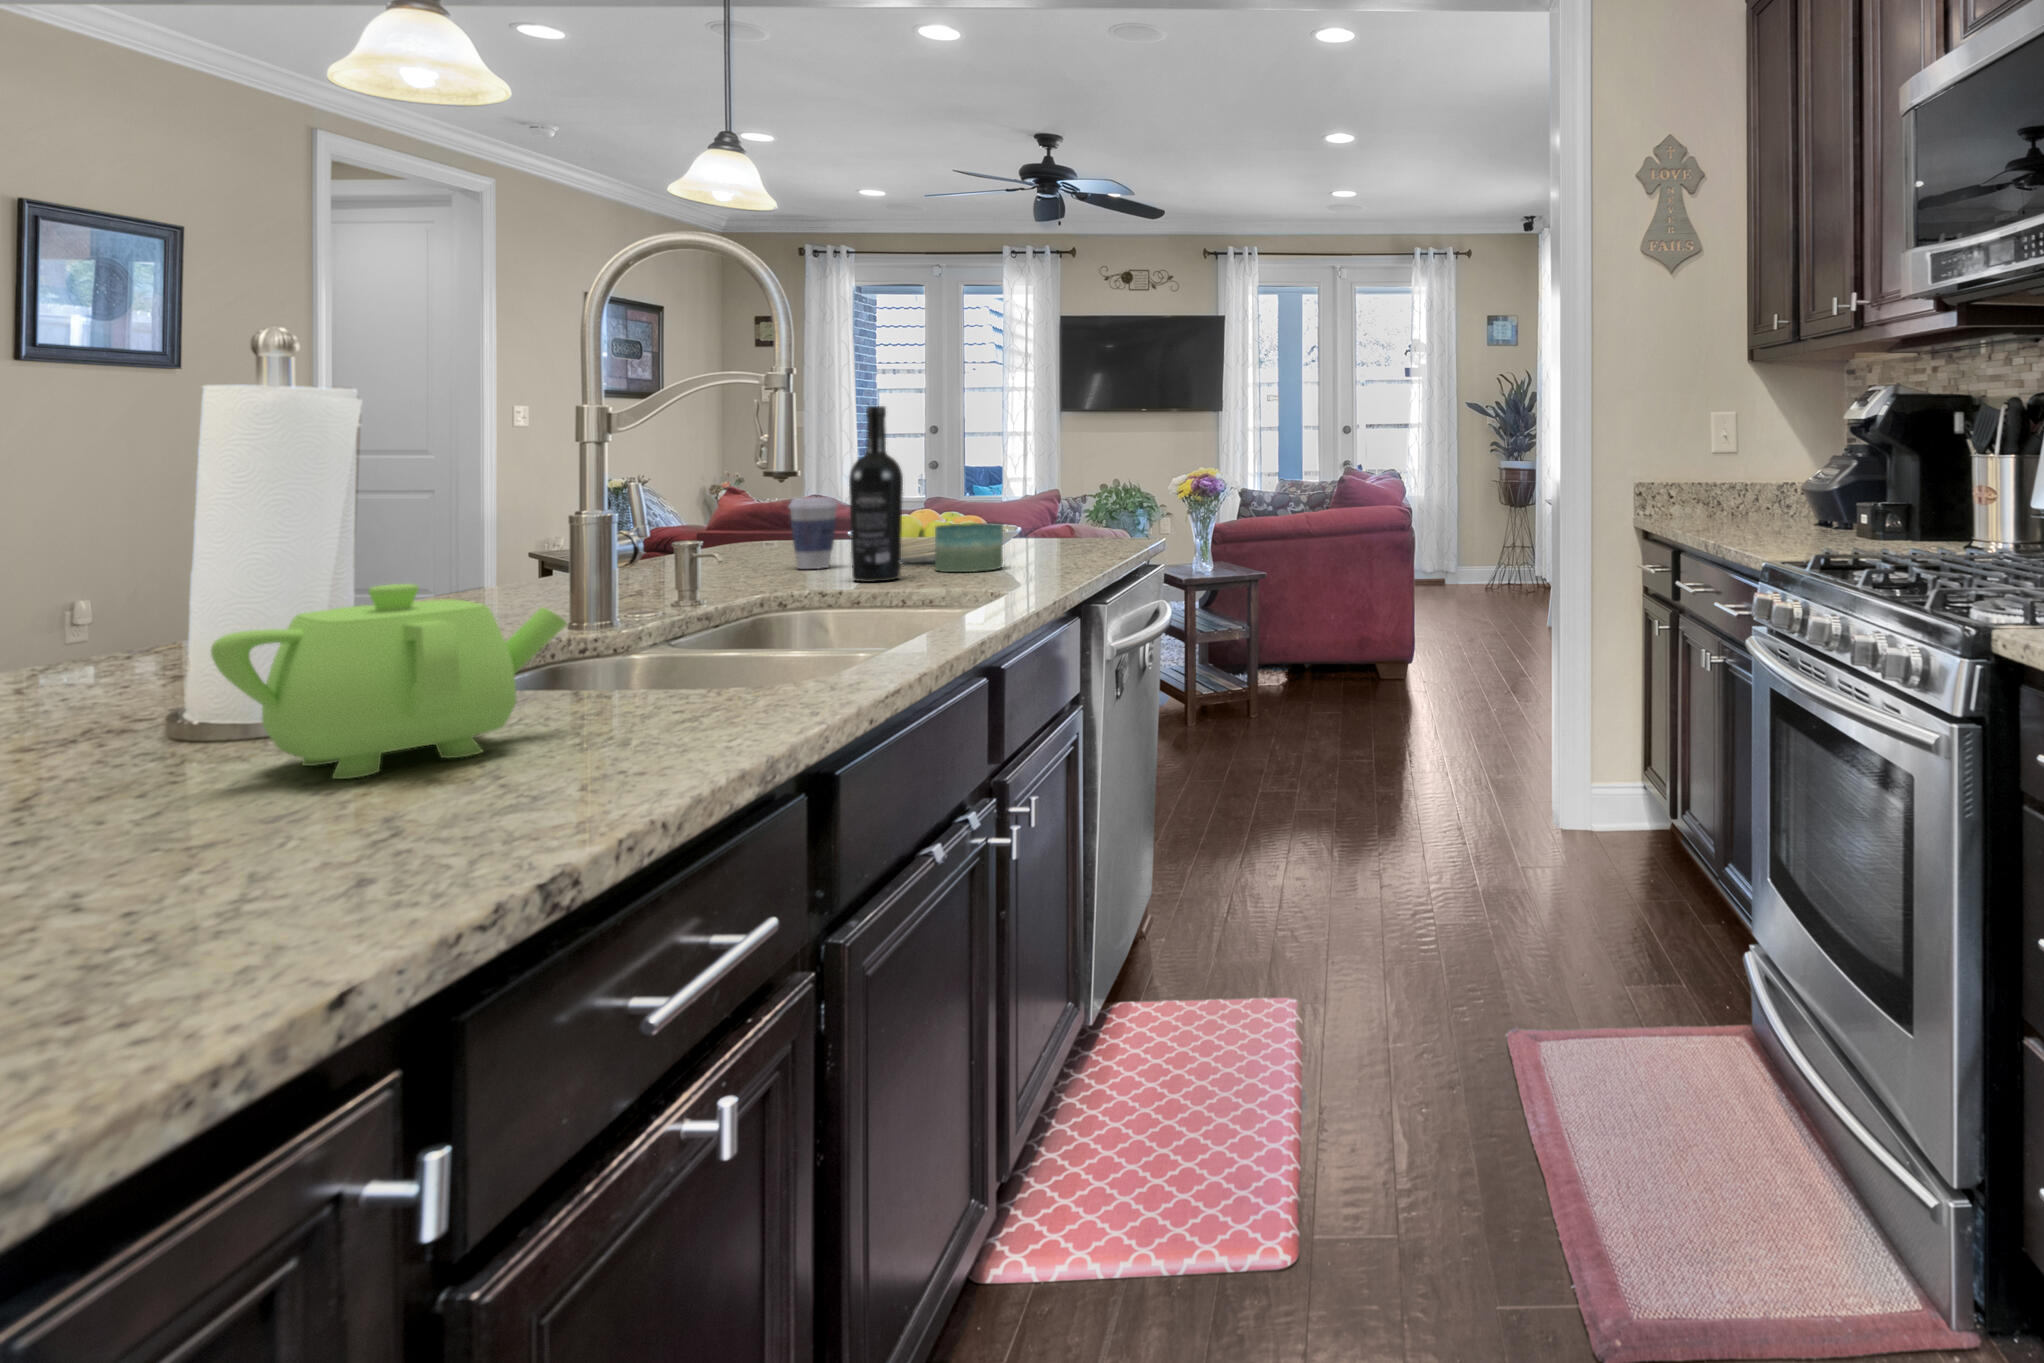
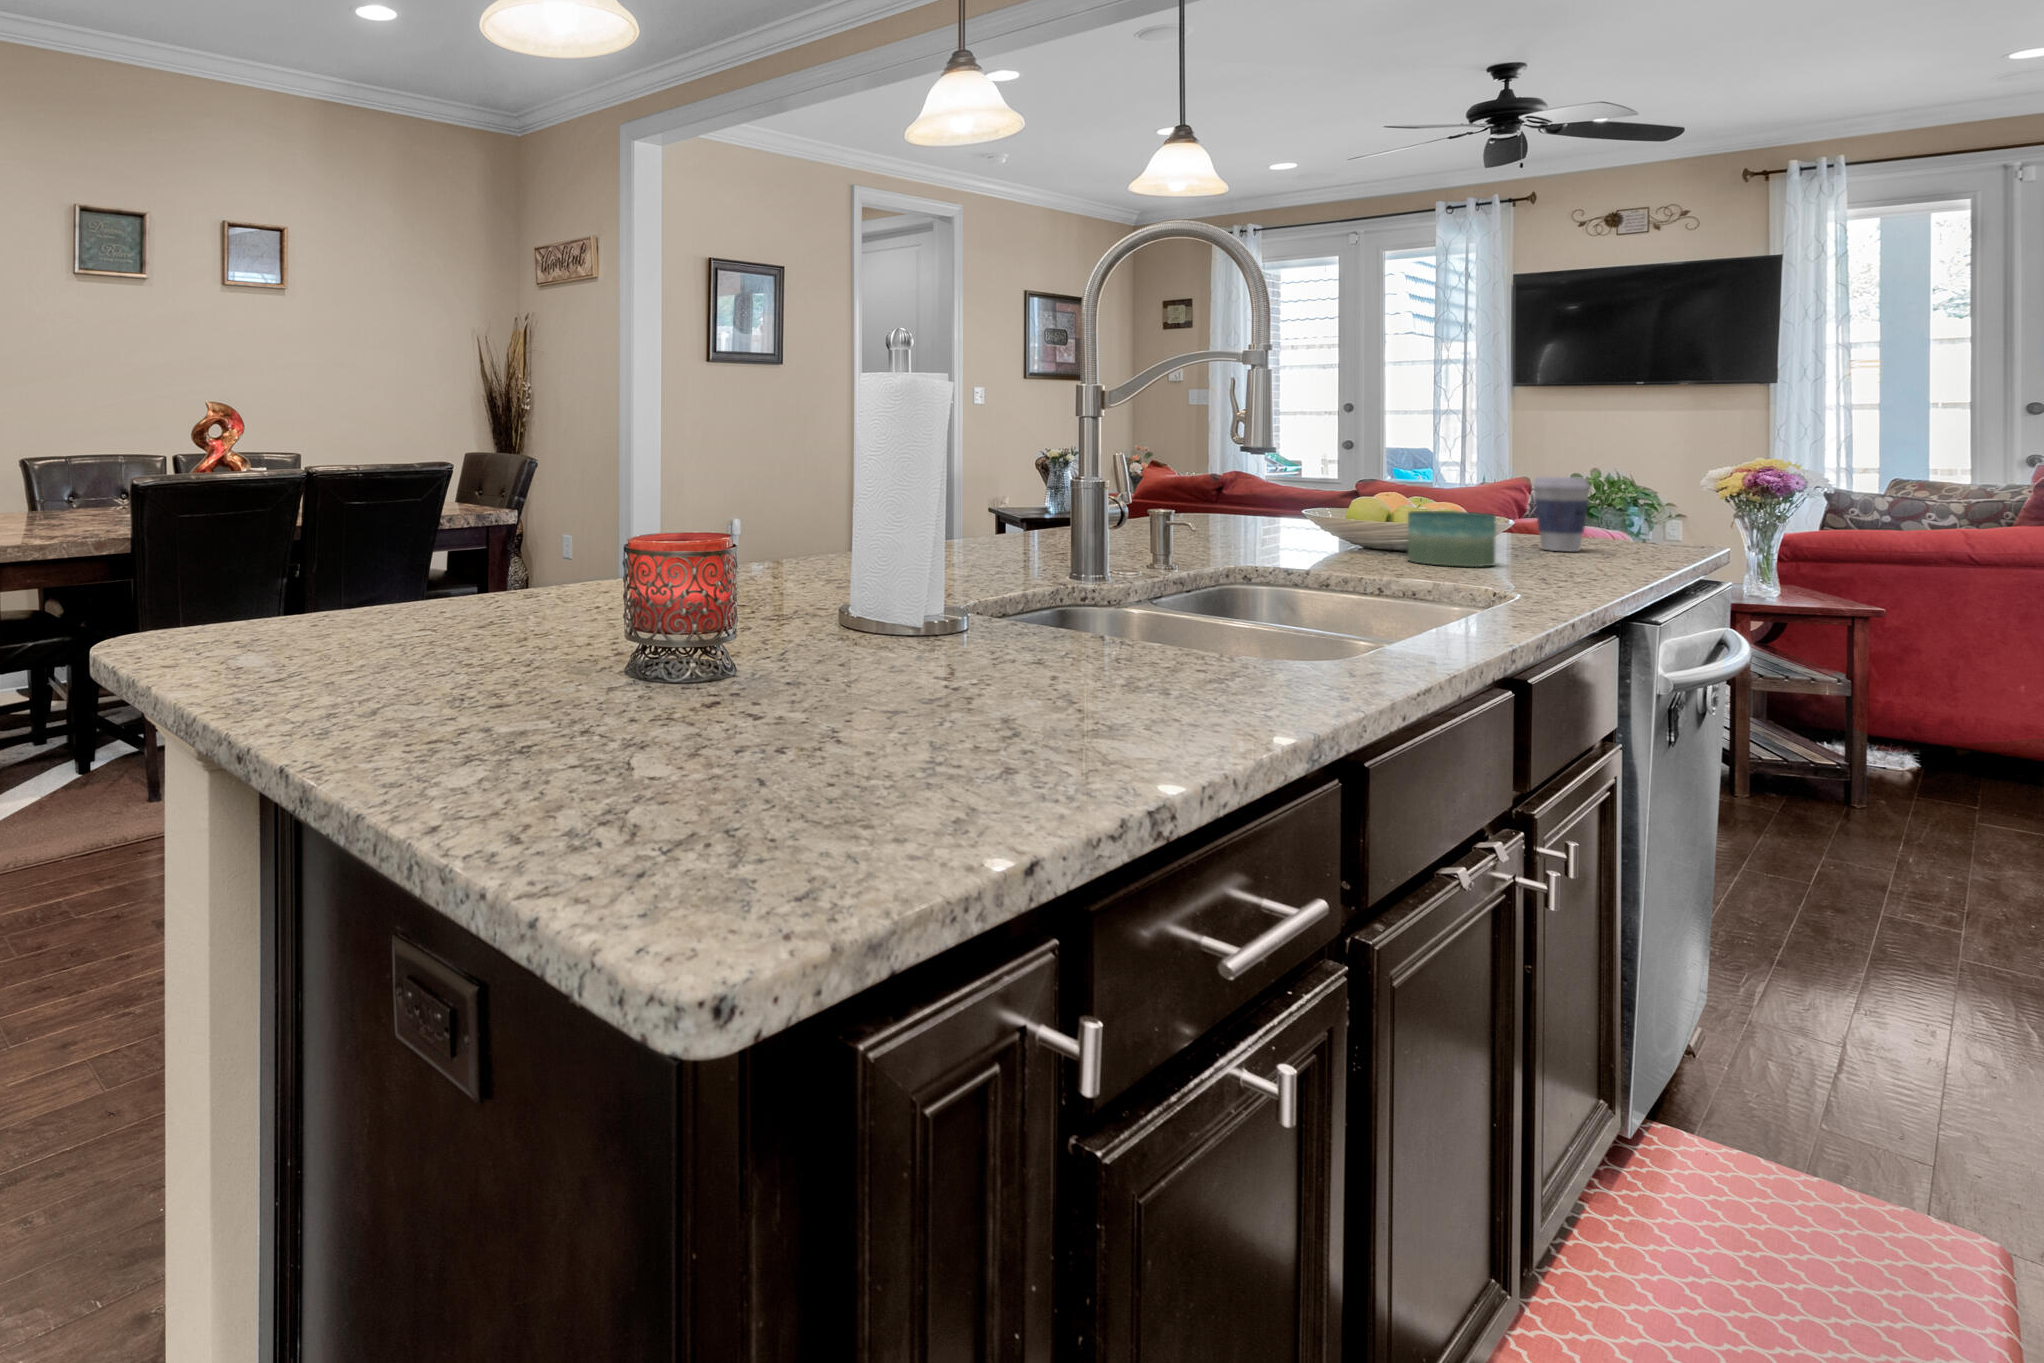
wine bottle: present [849,406,903,582] -> none [1313,379,1374,567]
coffee cup: present [789,497,838,569] -> present [1532,477,1590,551]
teapot: present [211,584,567,779] -> none [882,529,1111,683]

